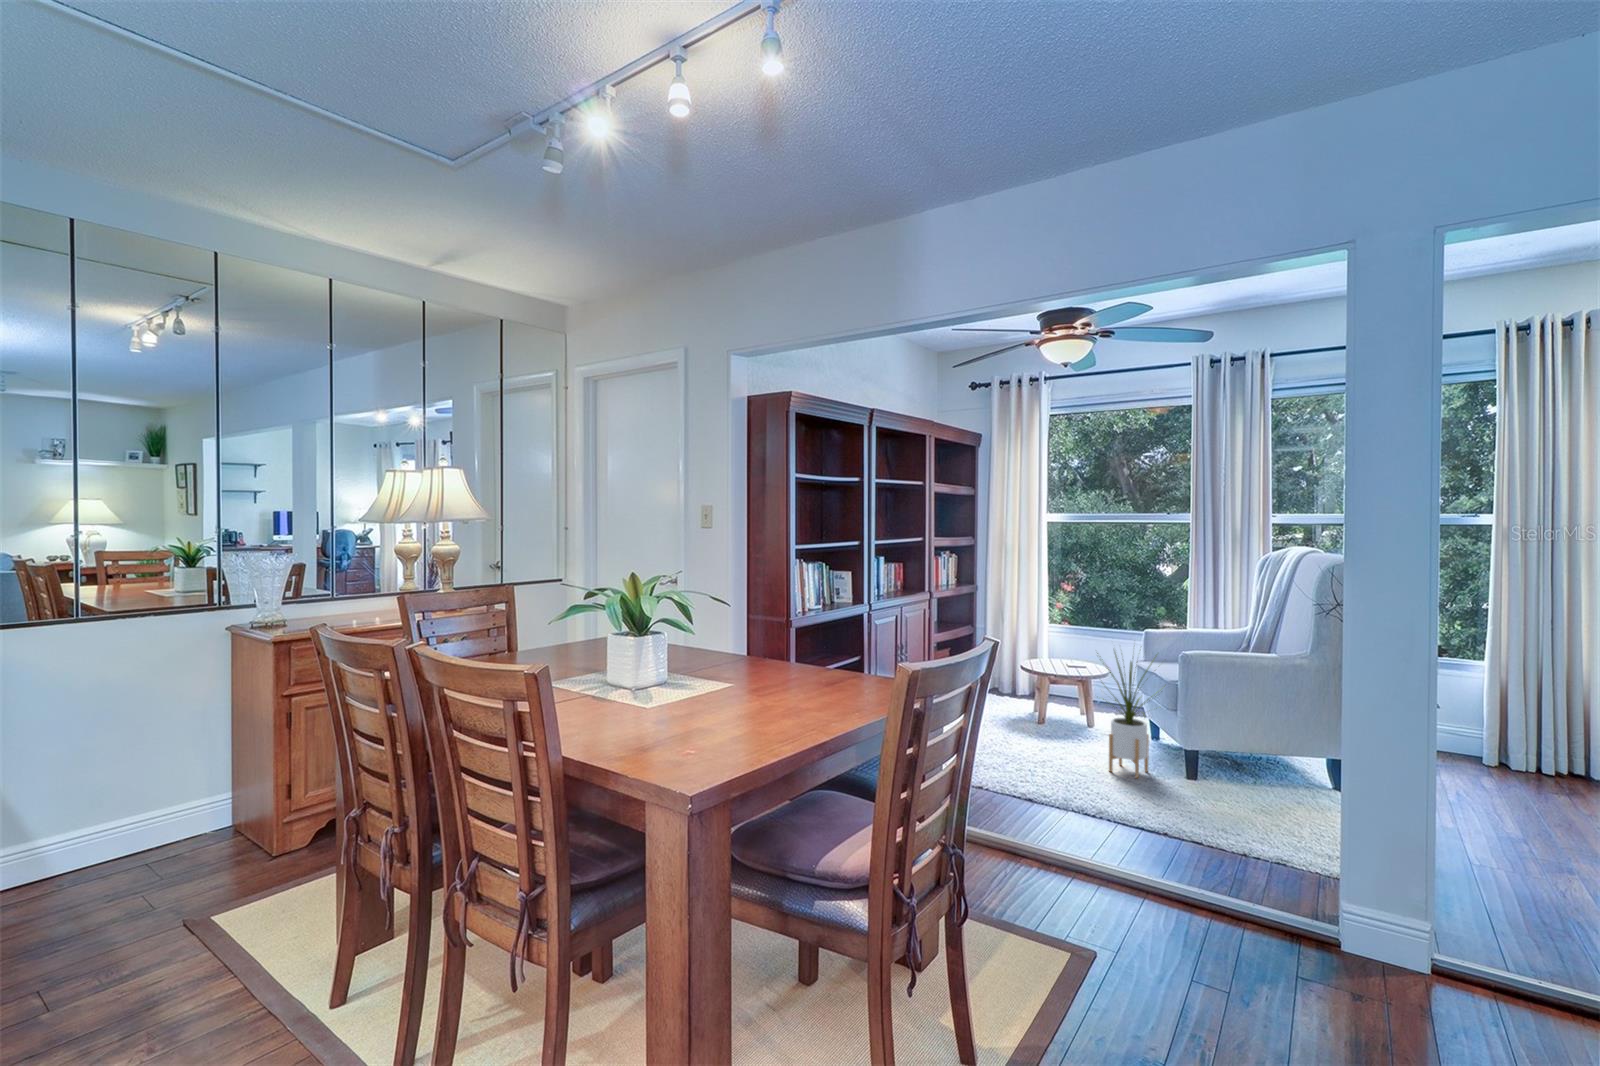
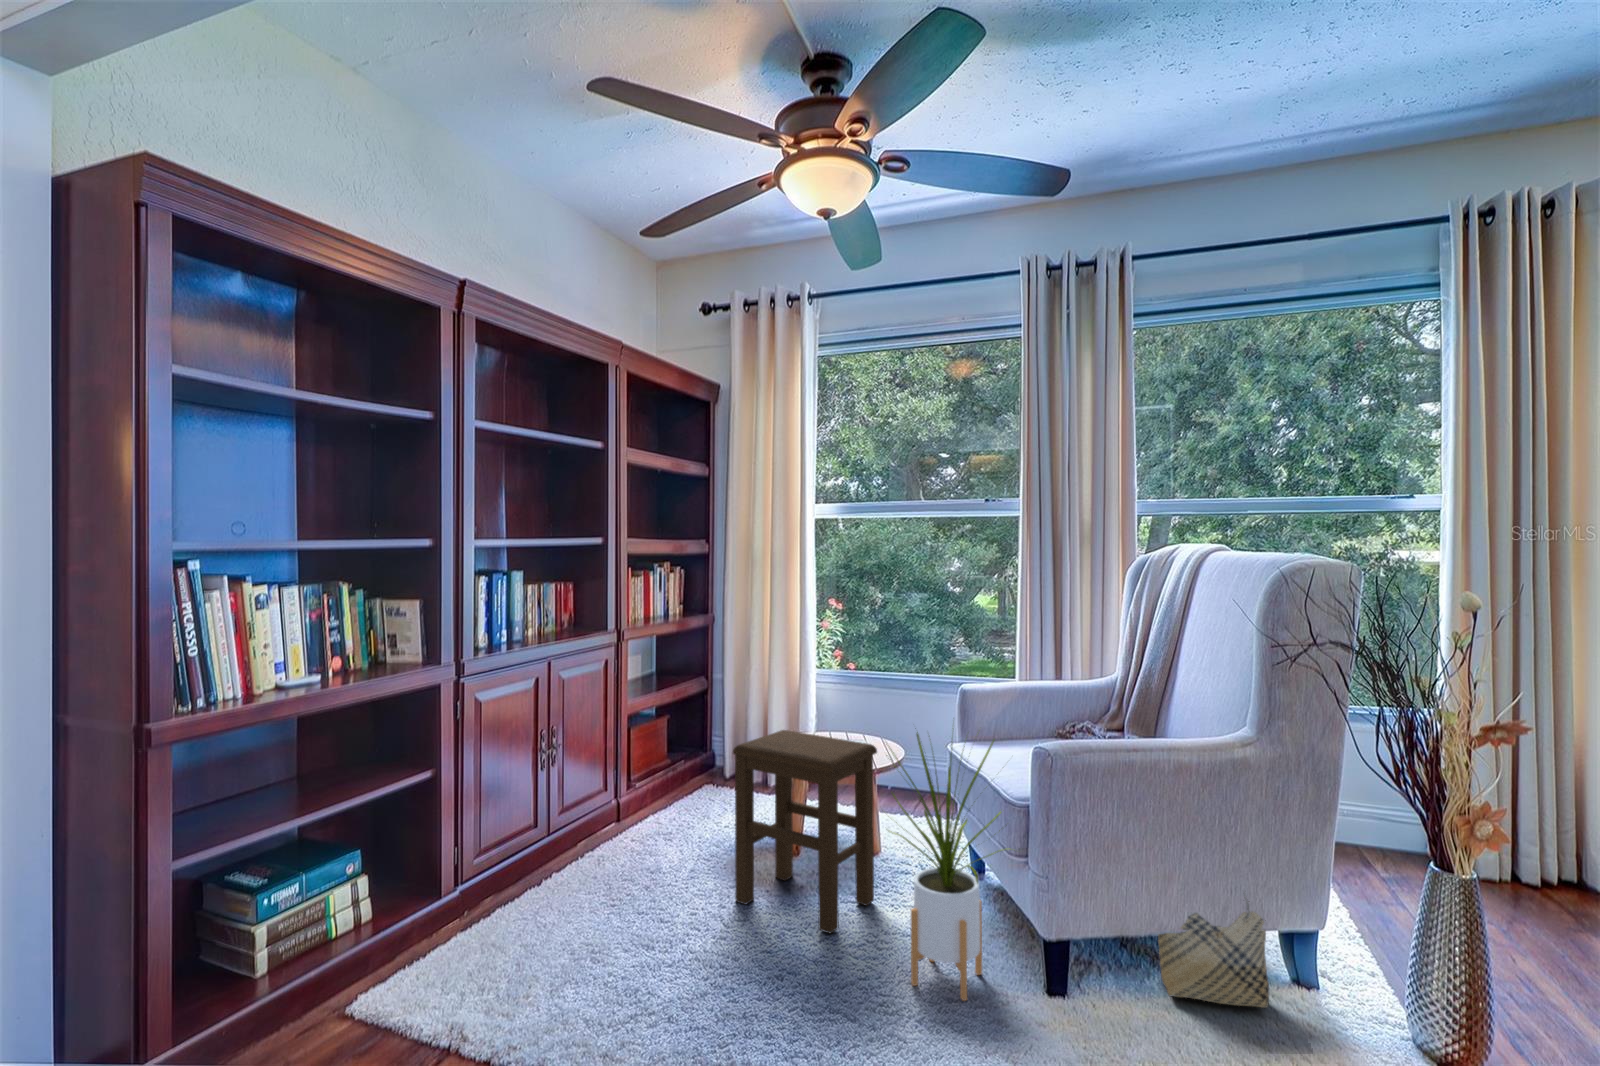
stool: none [1007,649,1090,752] -> present [733,730,877,934]
woven basket: none [1247,713,1312,795] -> present [1158,893,1269,1008]

